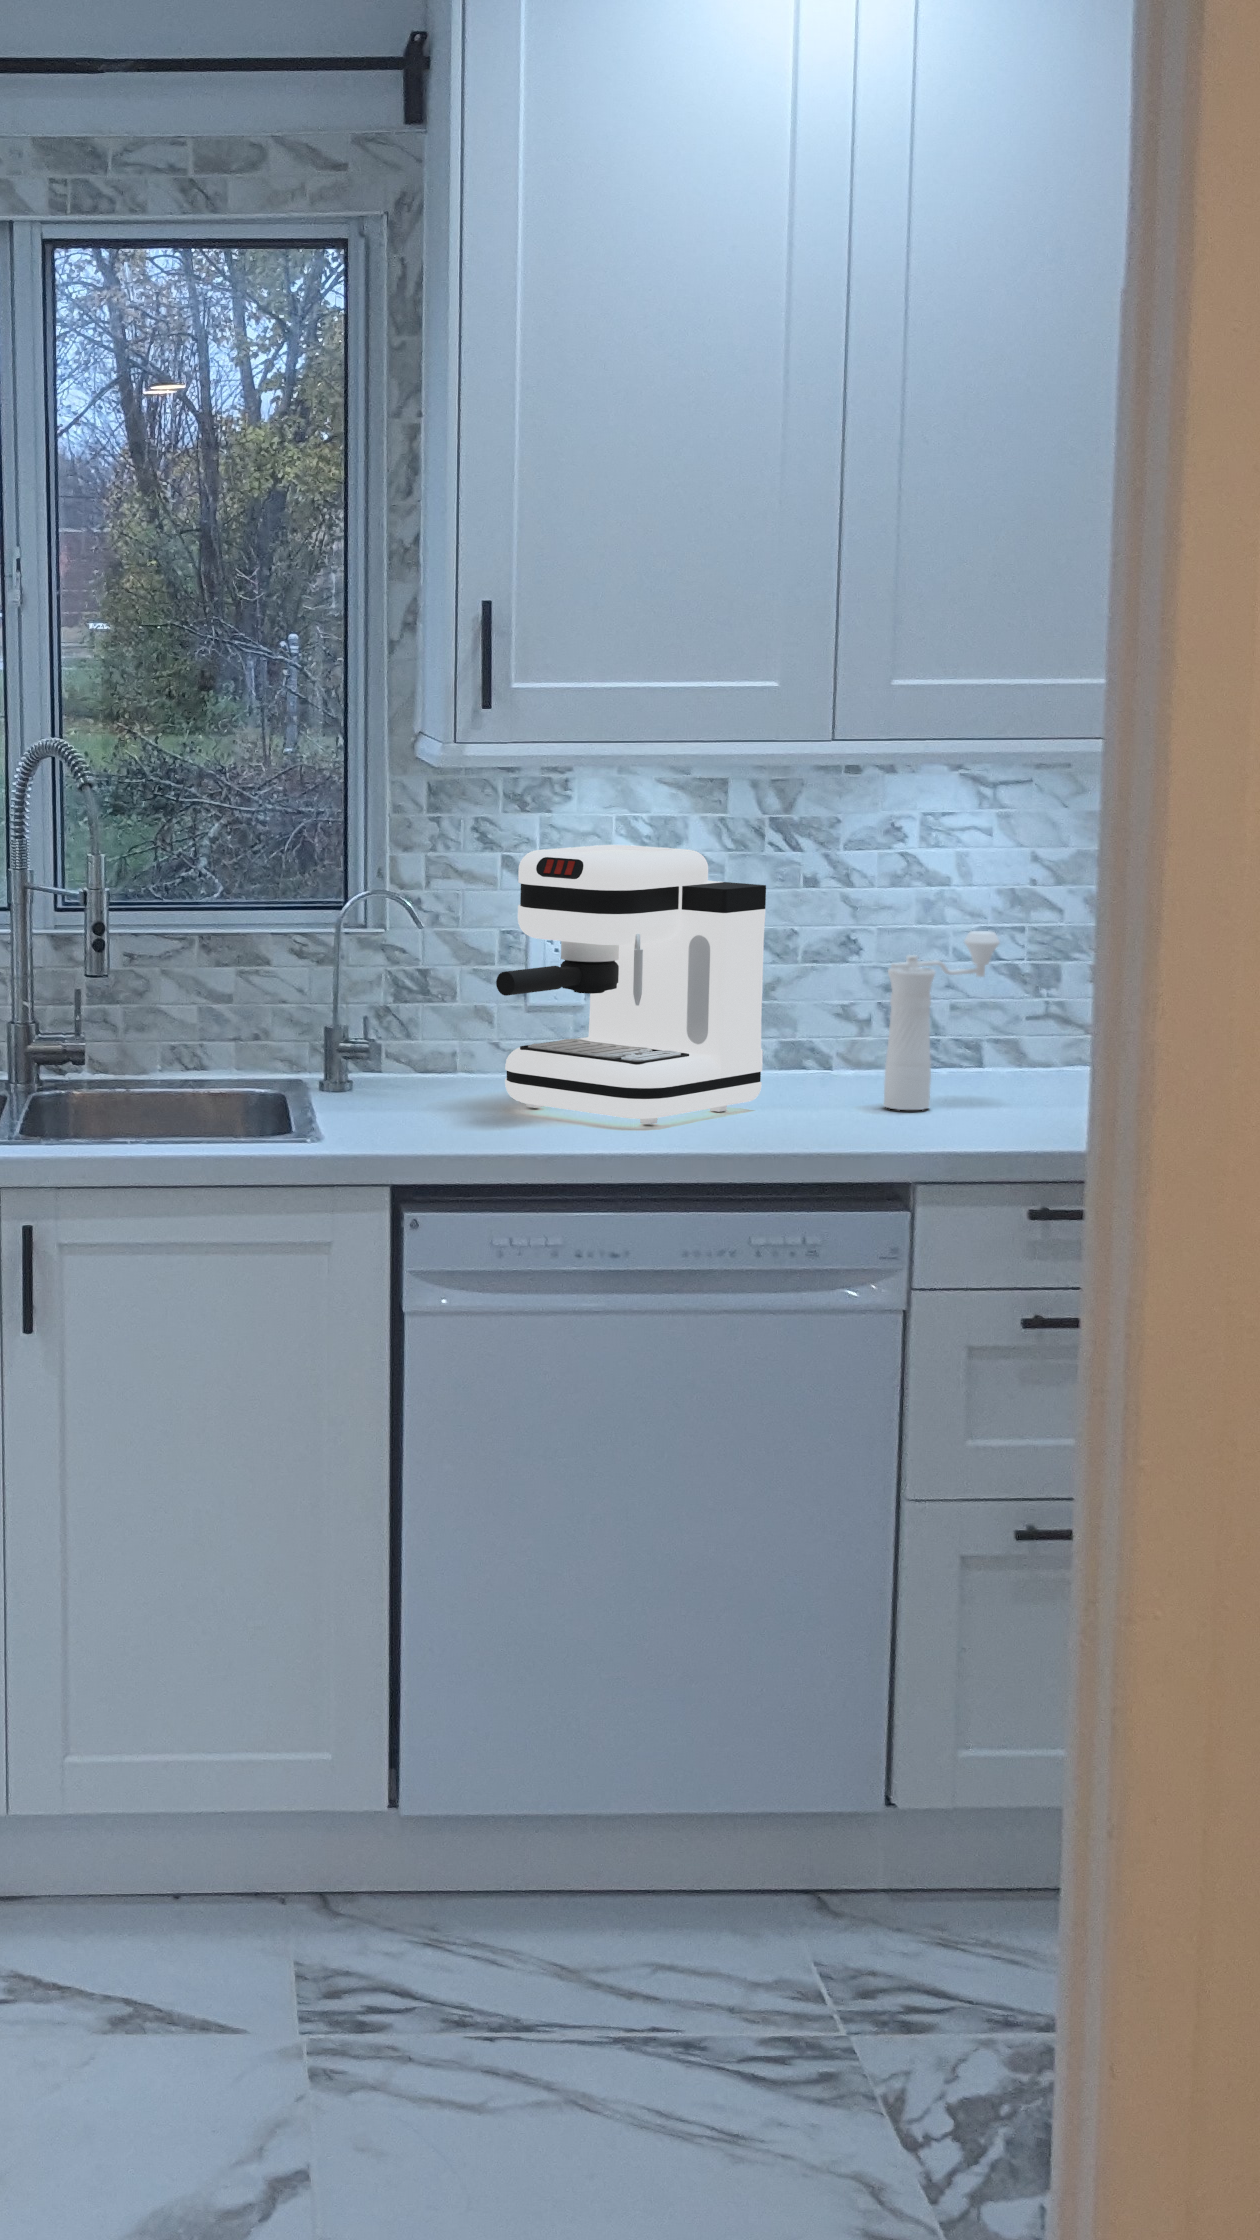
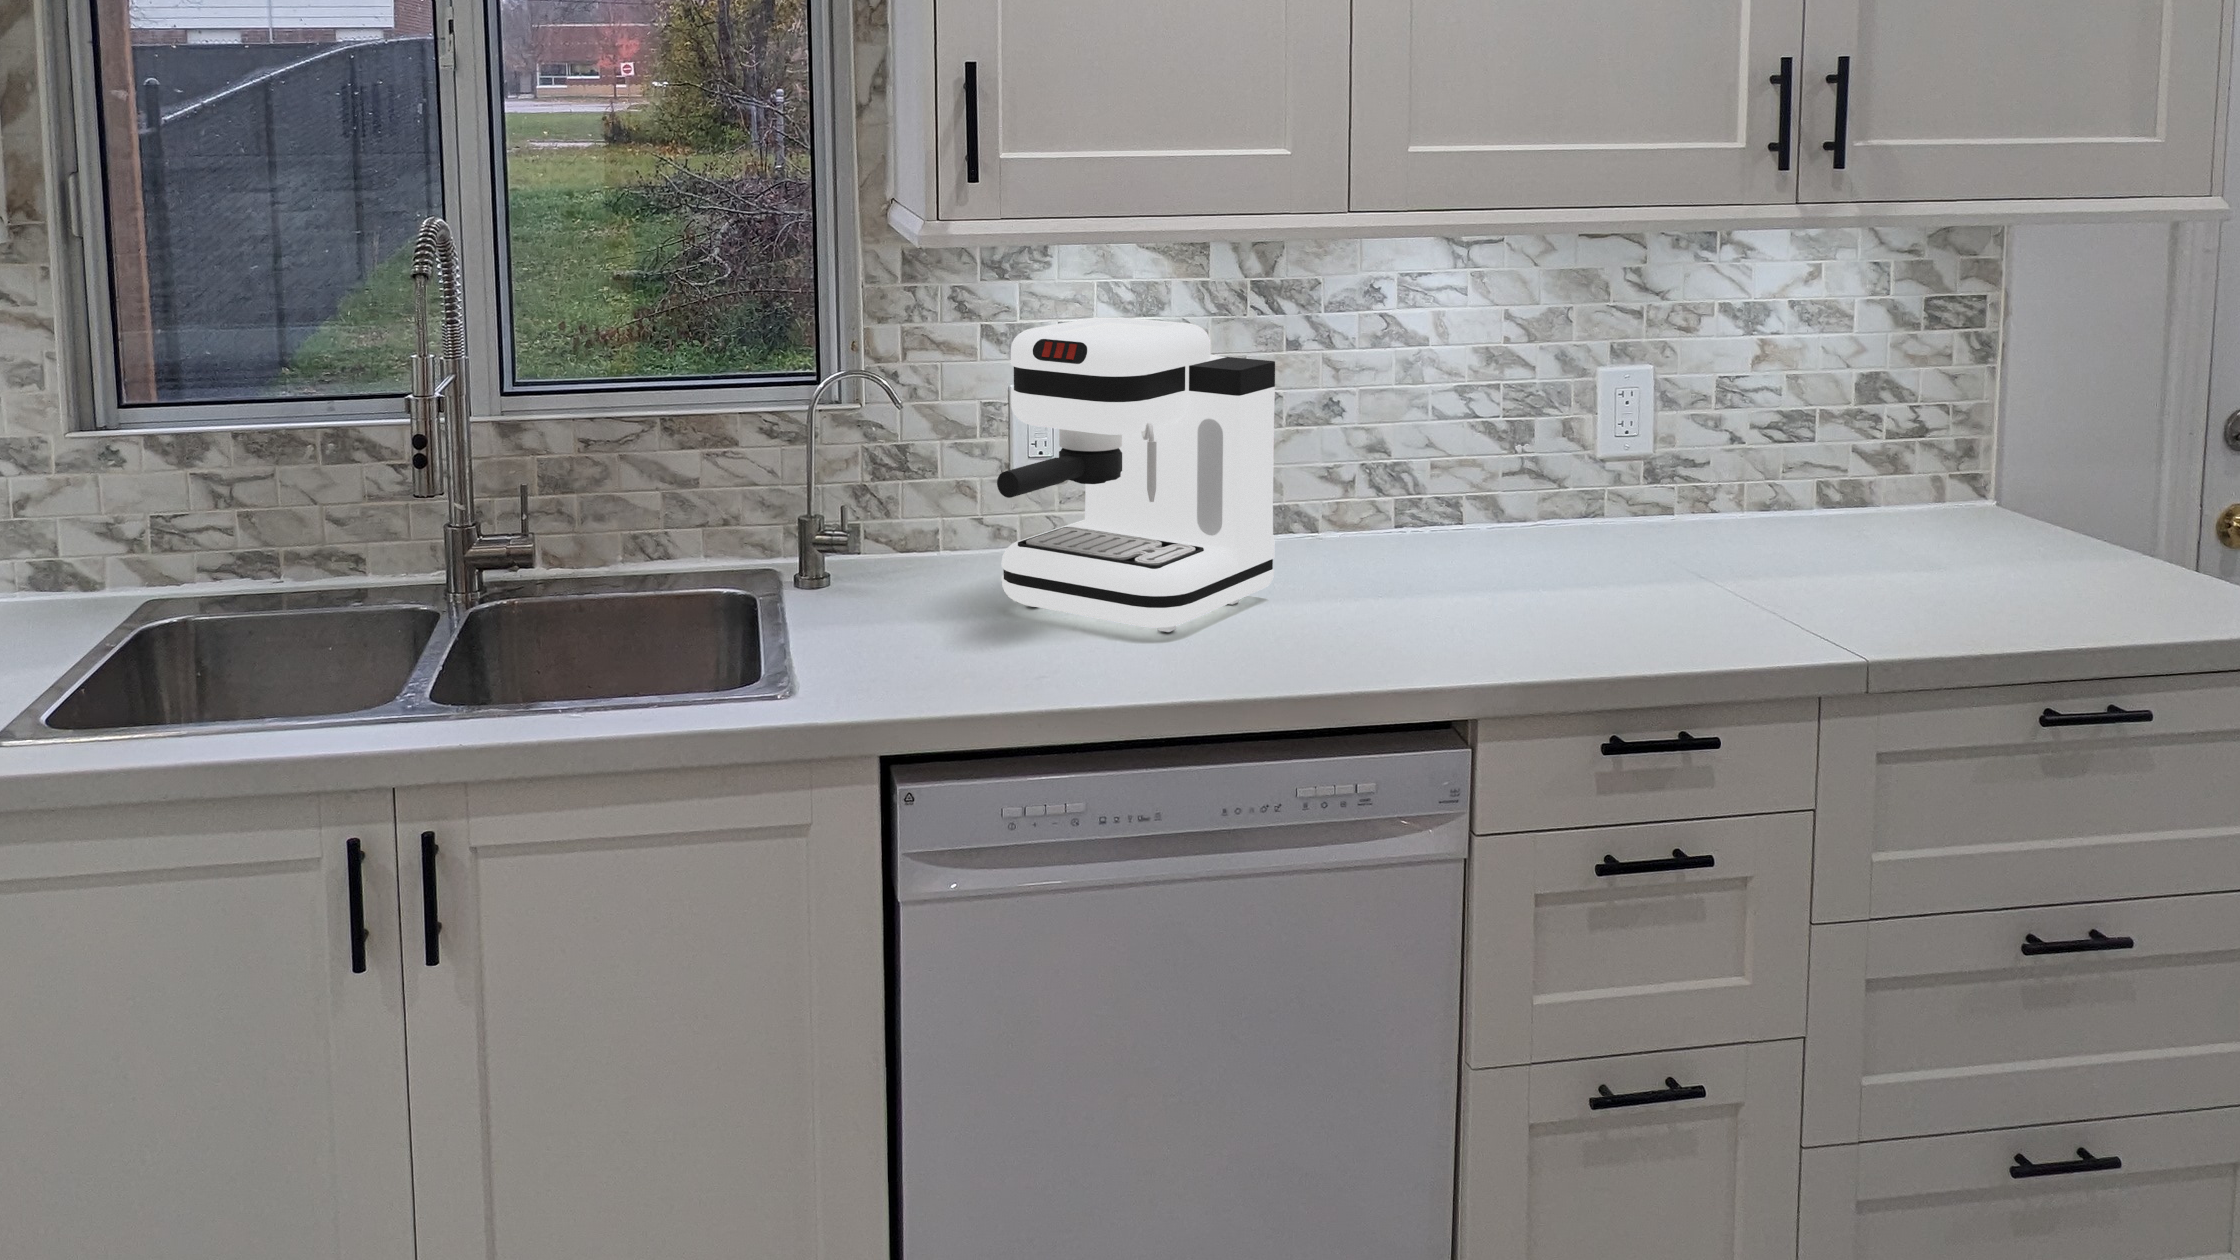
pepper mill: present [884,931,1000,1110] -> none [1397,398,1506,593]

